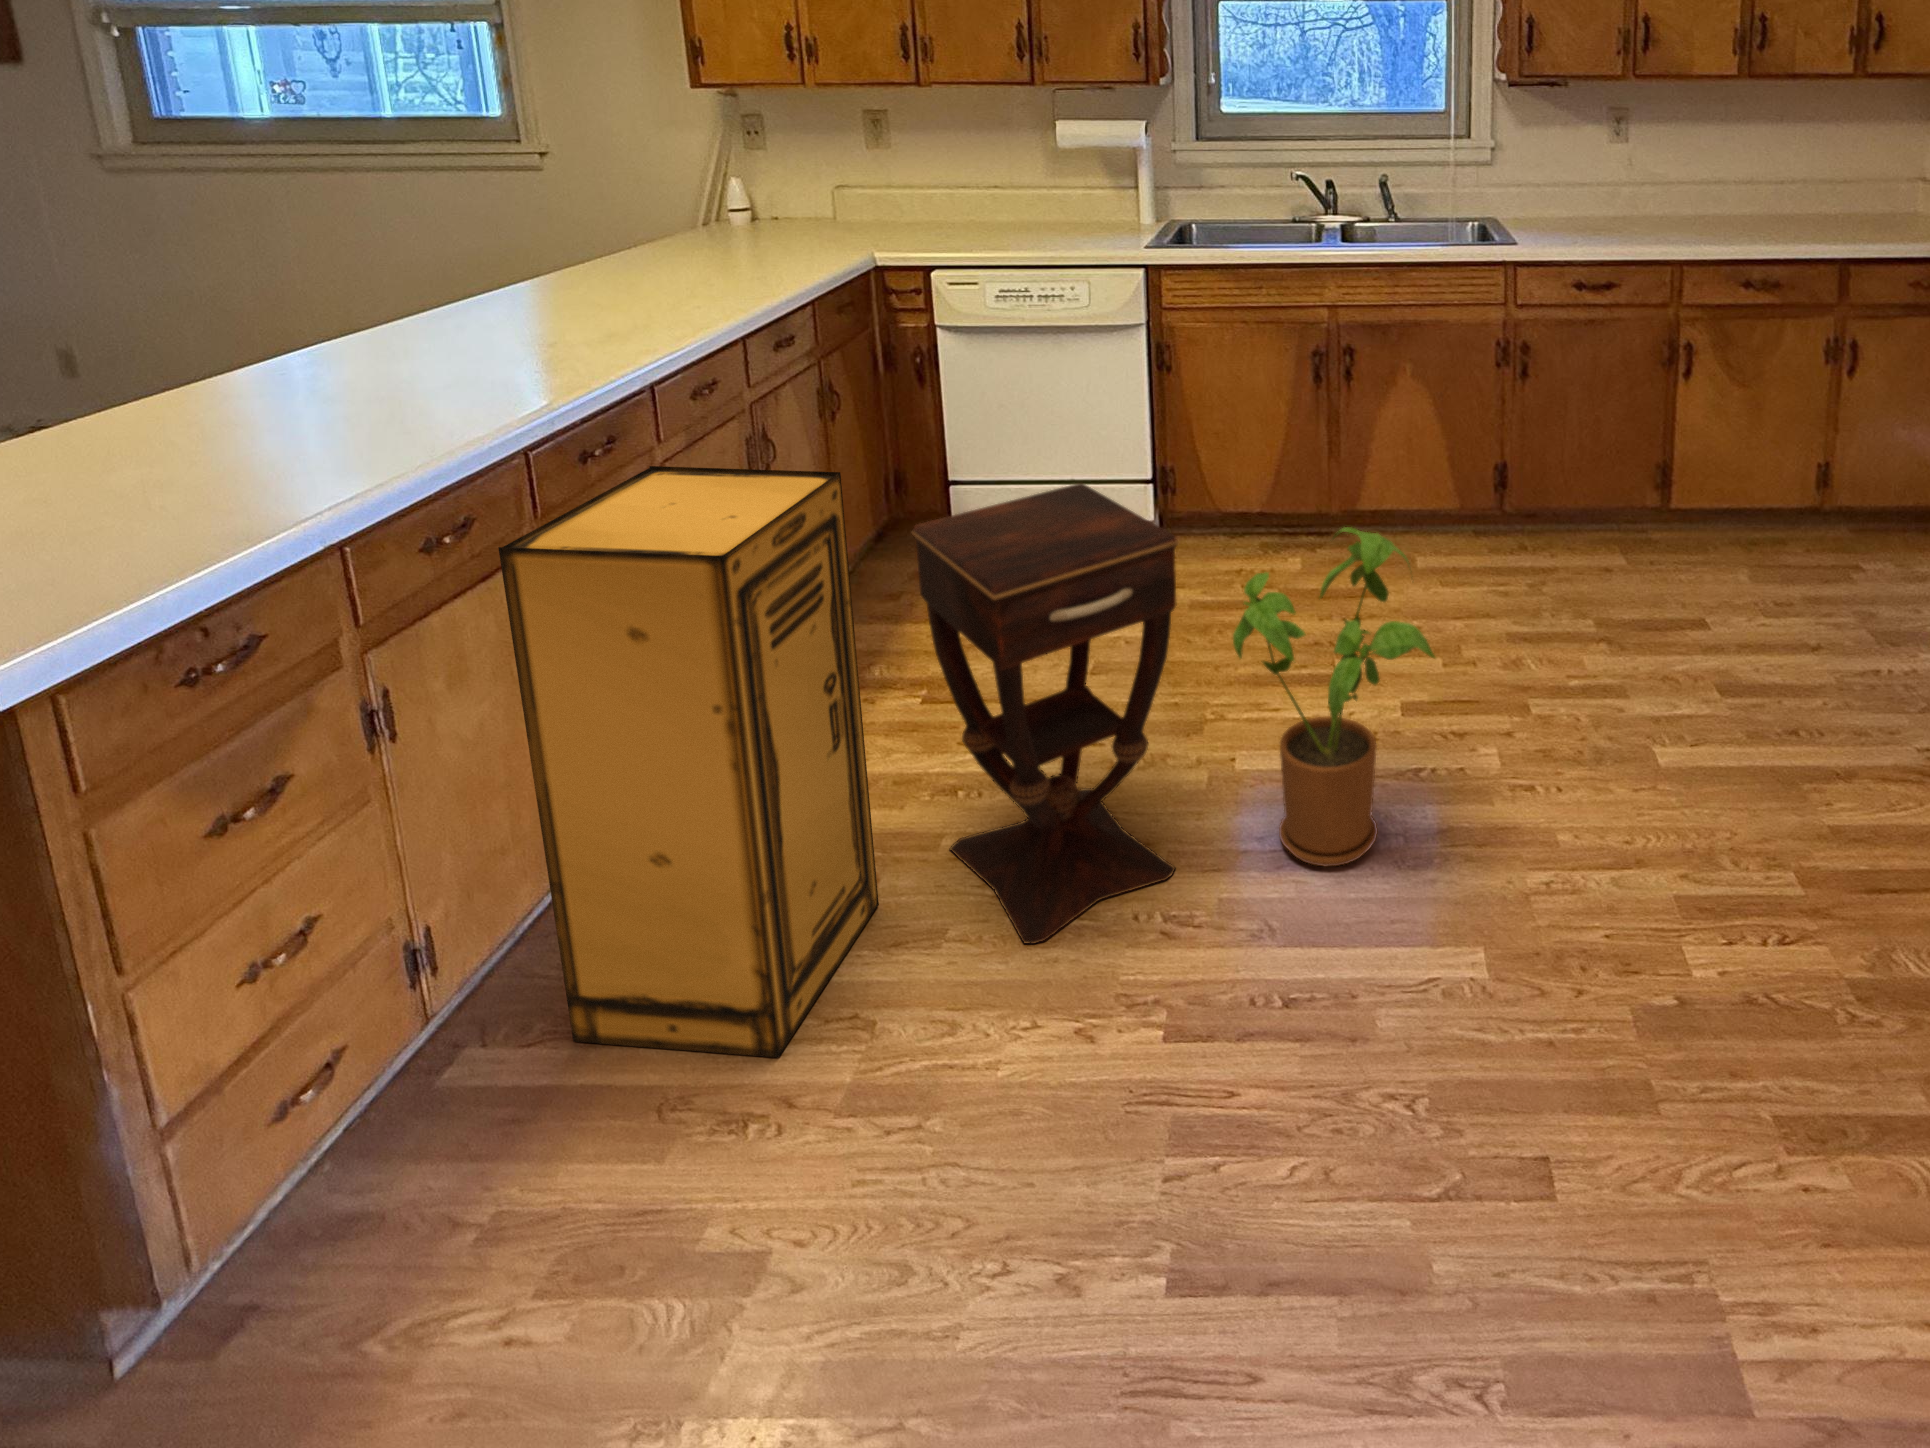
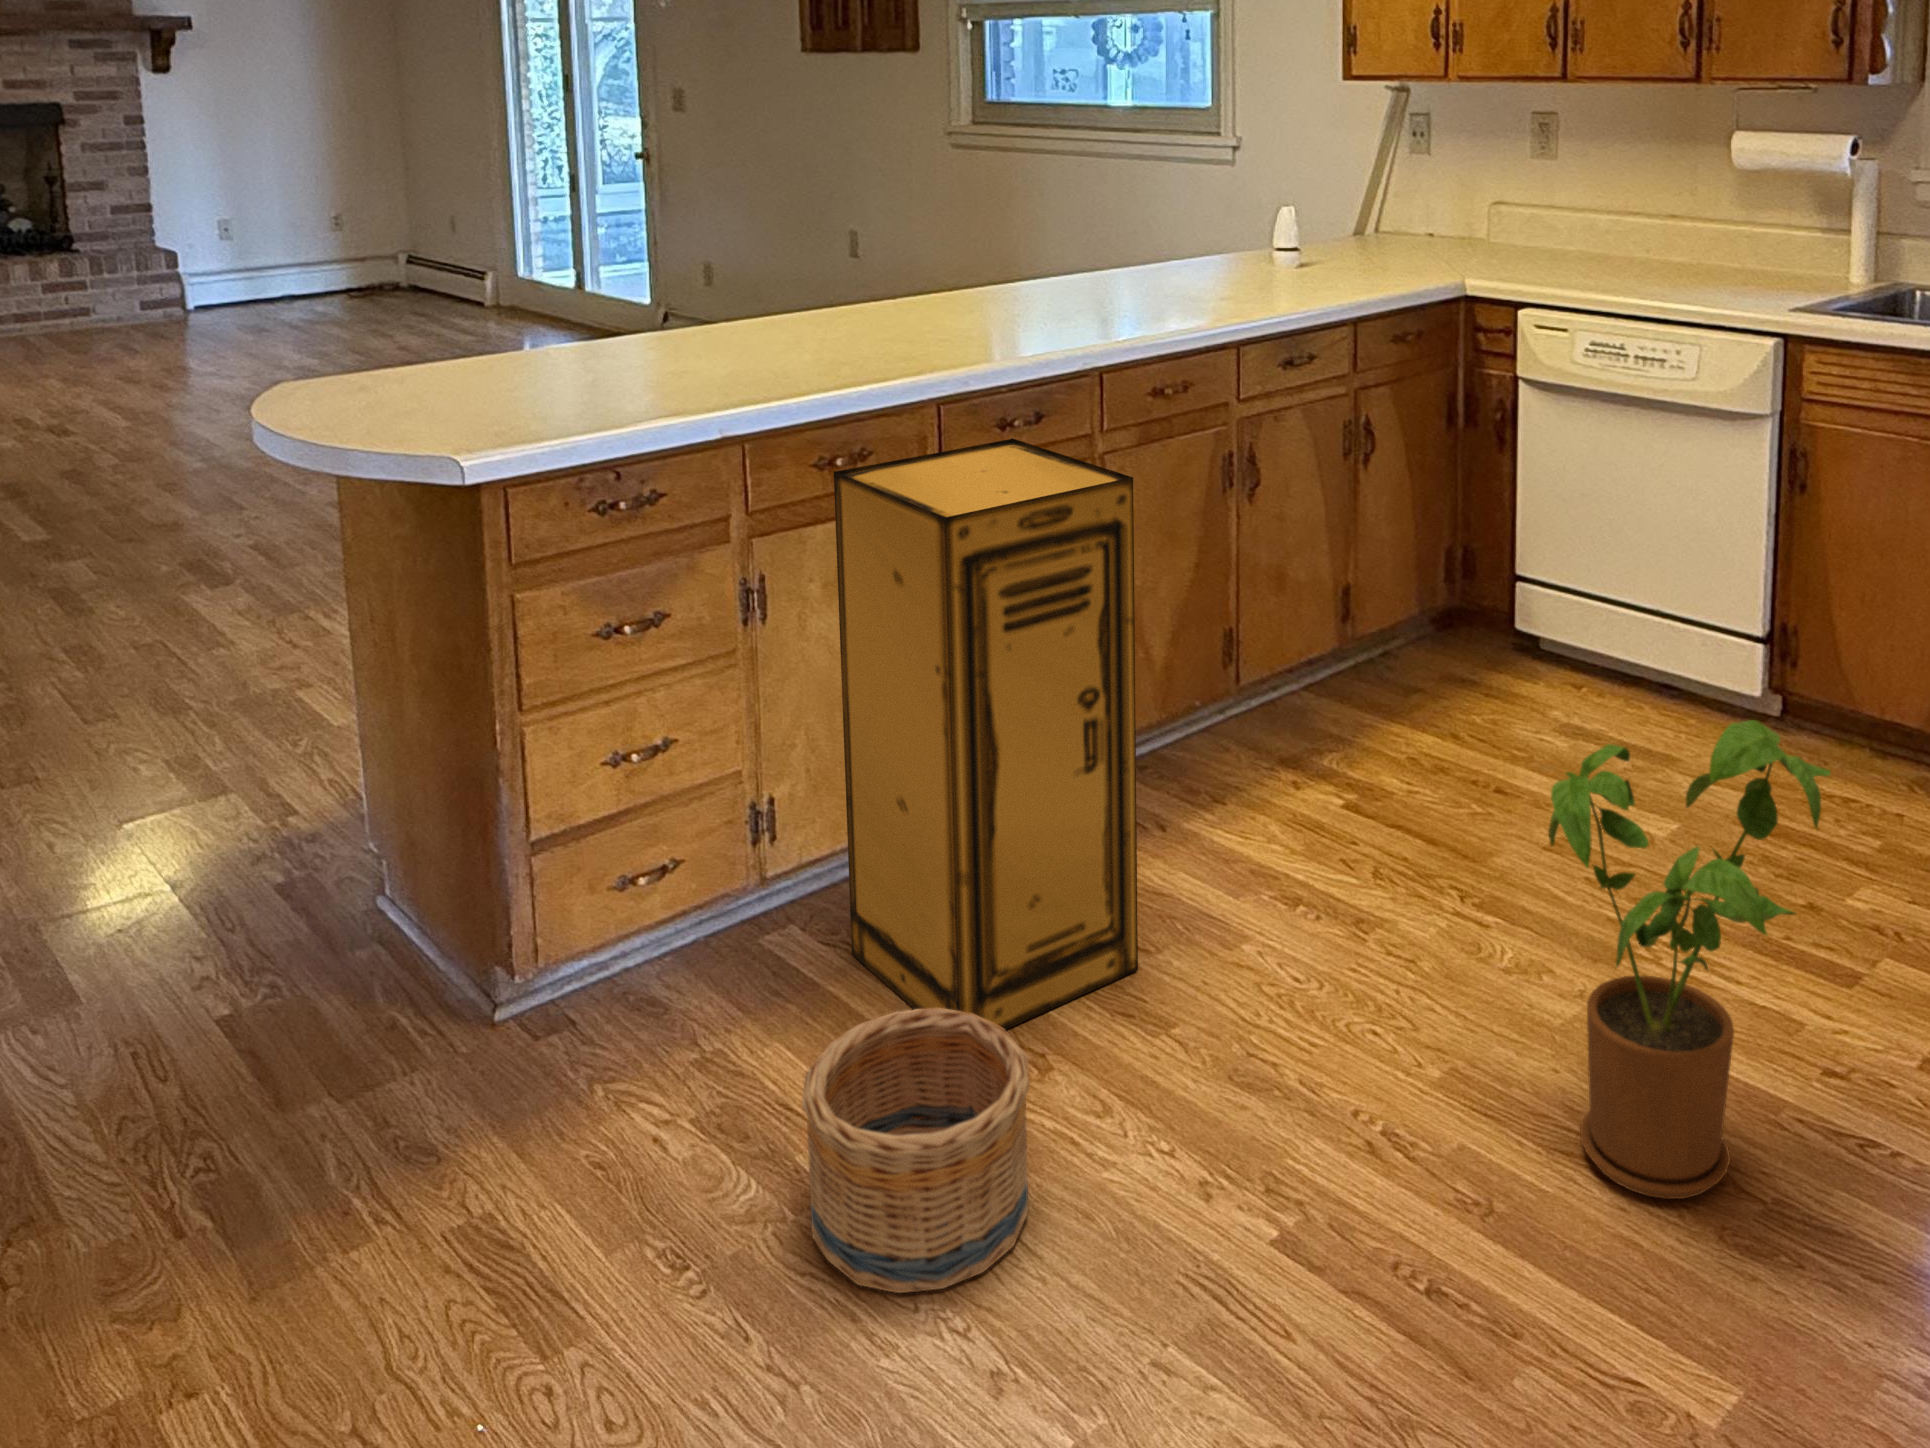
side table: present [912,483,1178,944] -> none [1211,562,1465,1095]
basket: none [744,1002,985,1309] -> present [802,1008,1030,1293]

